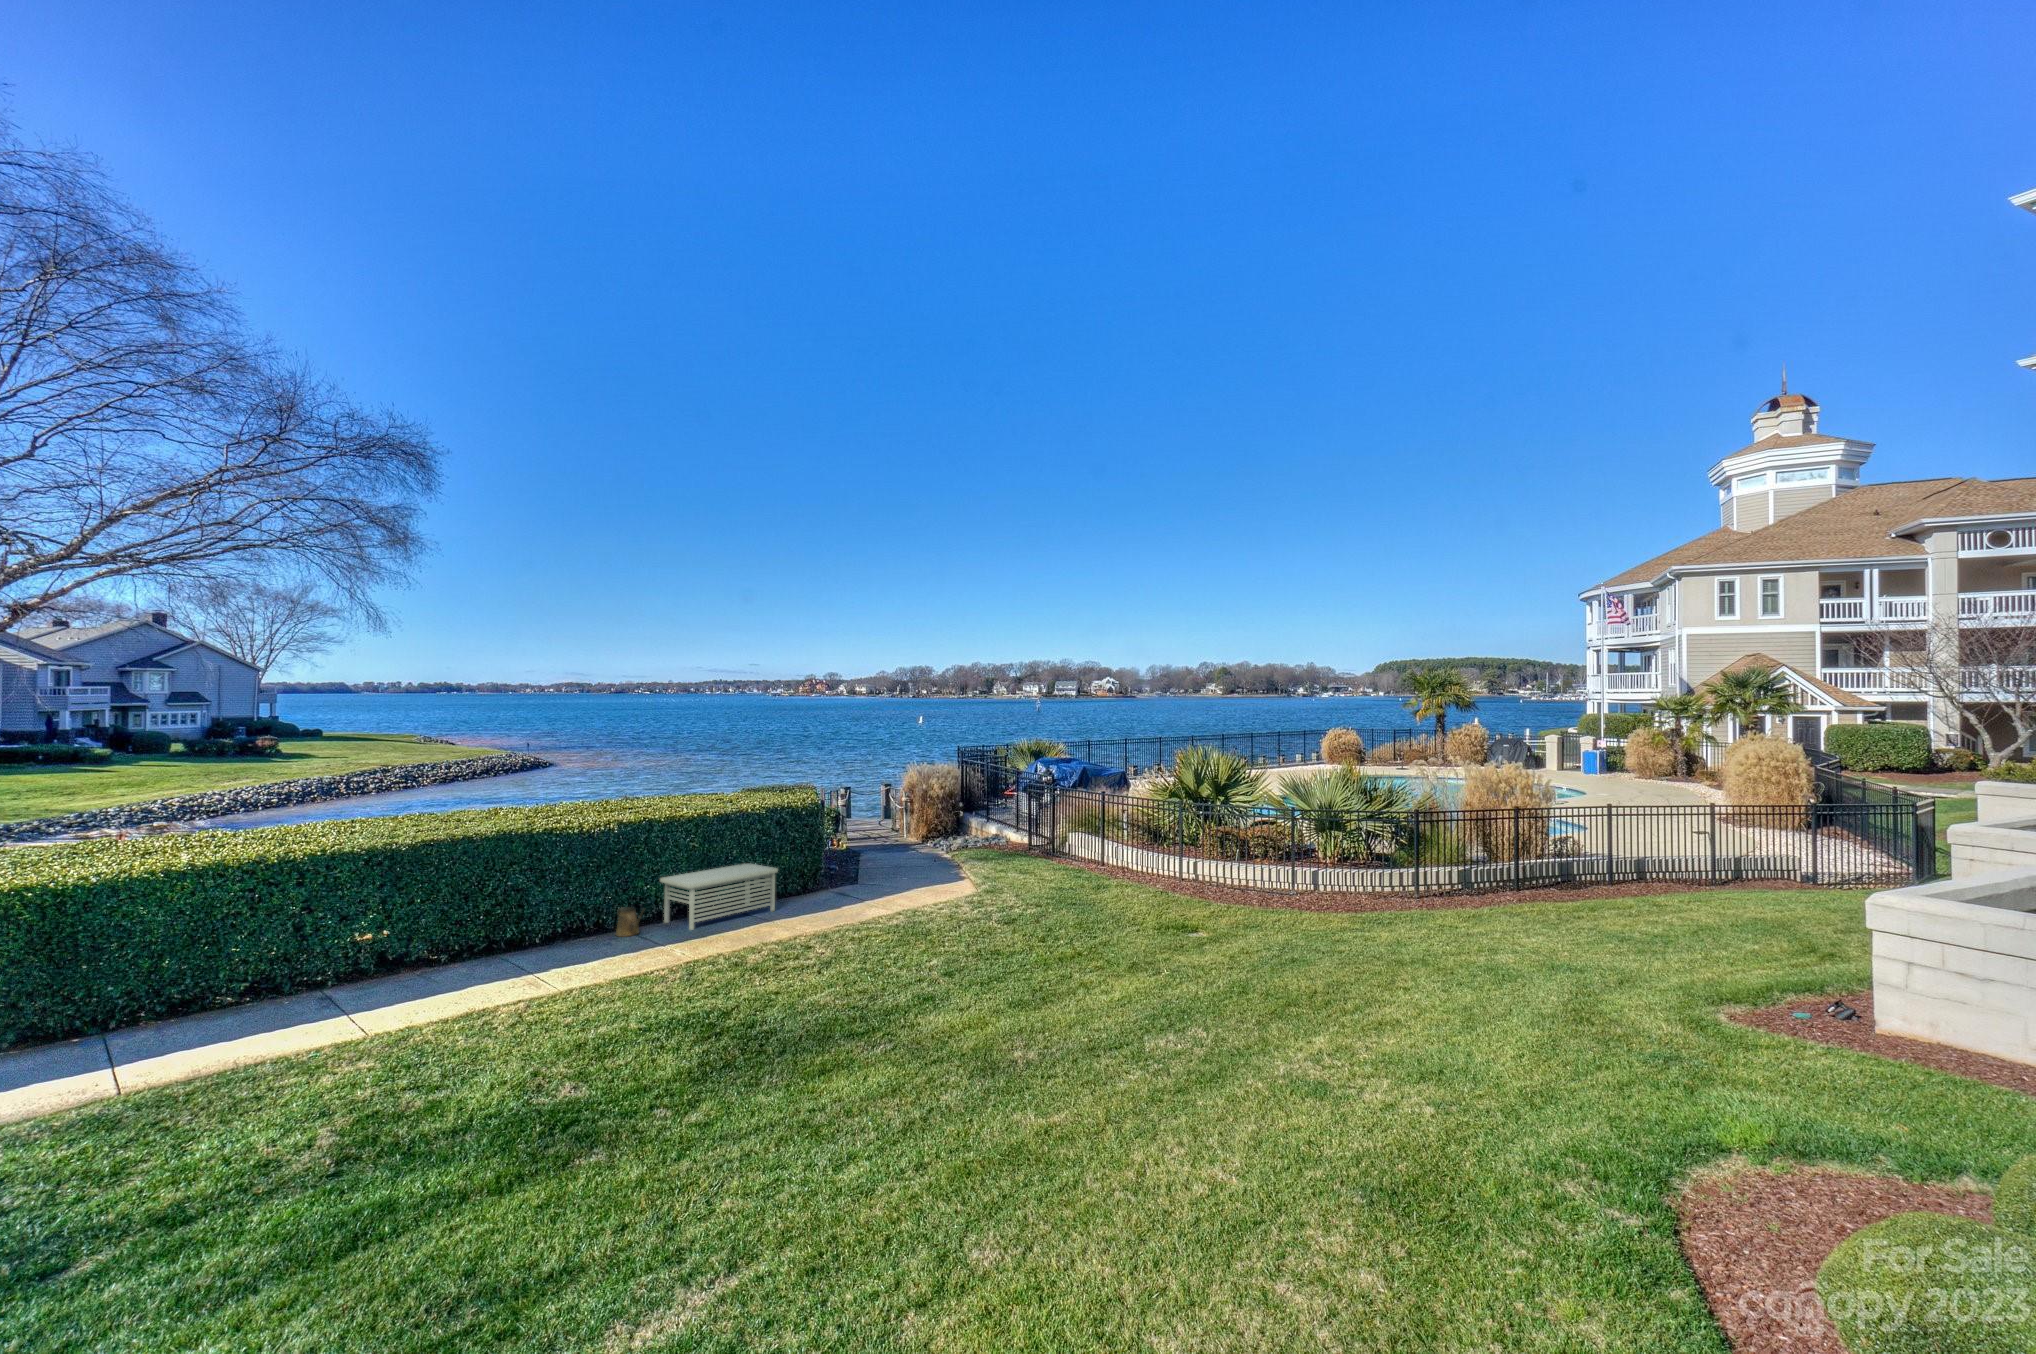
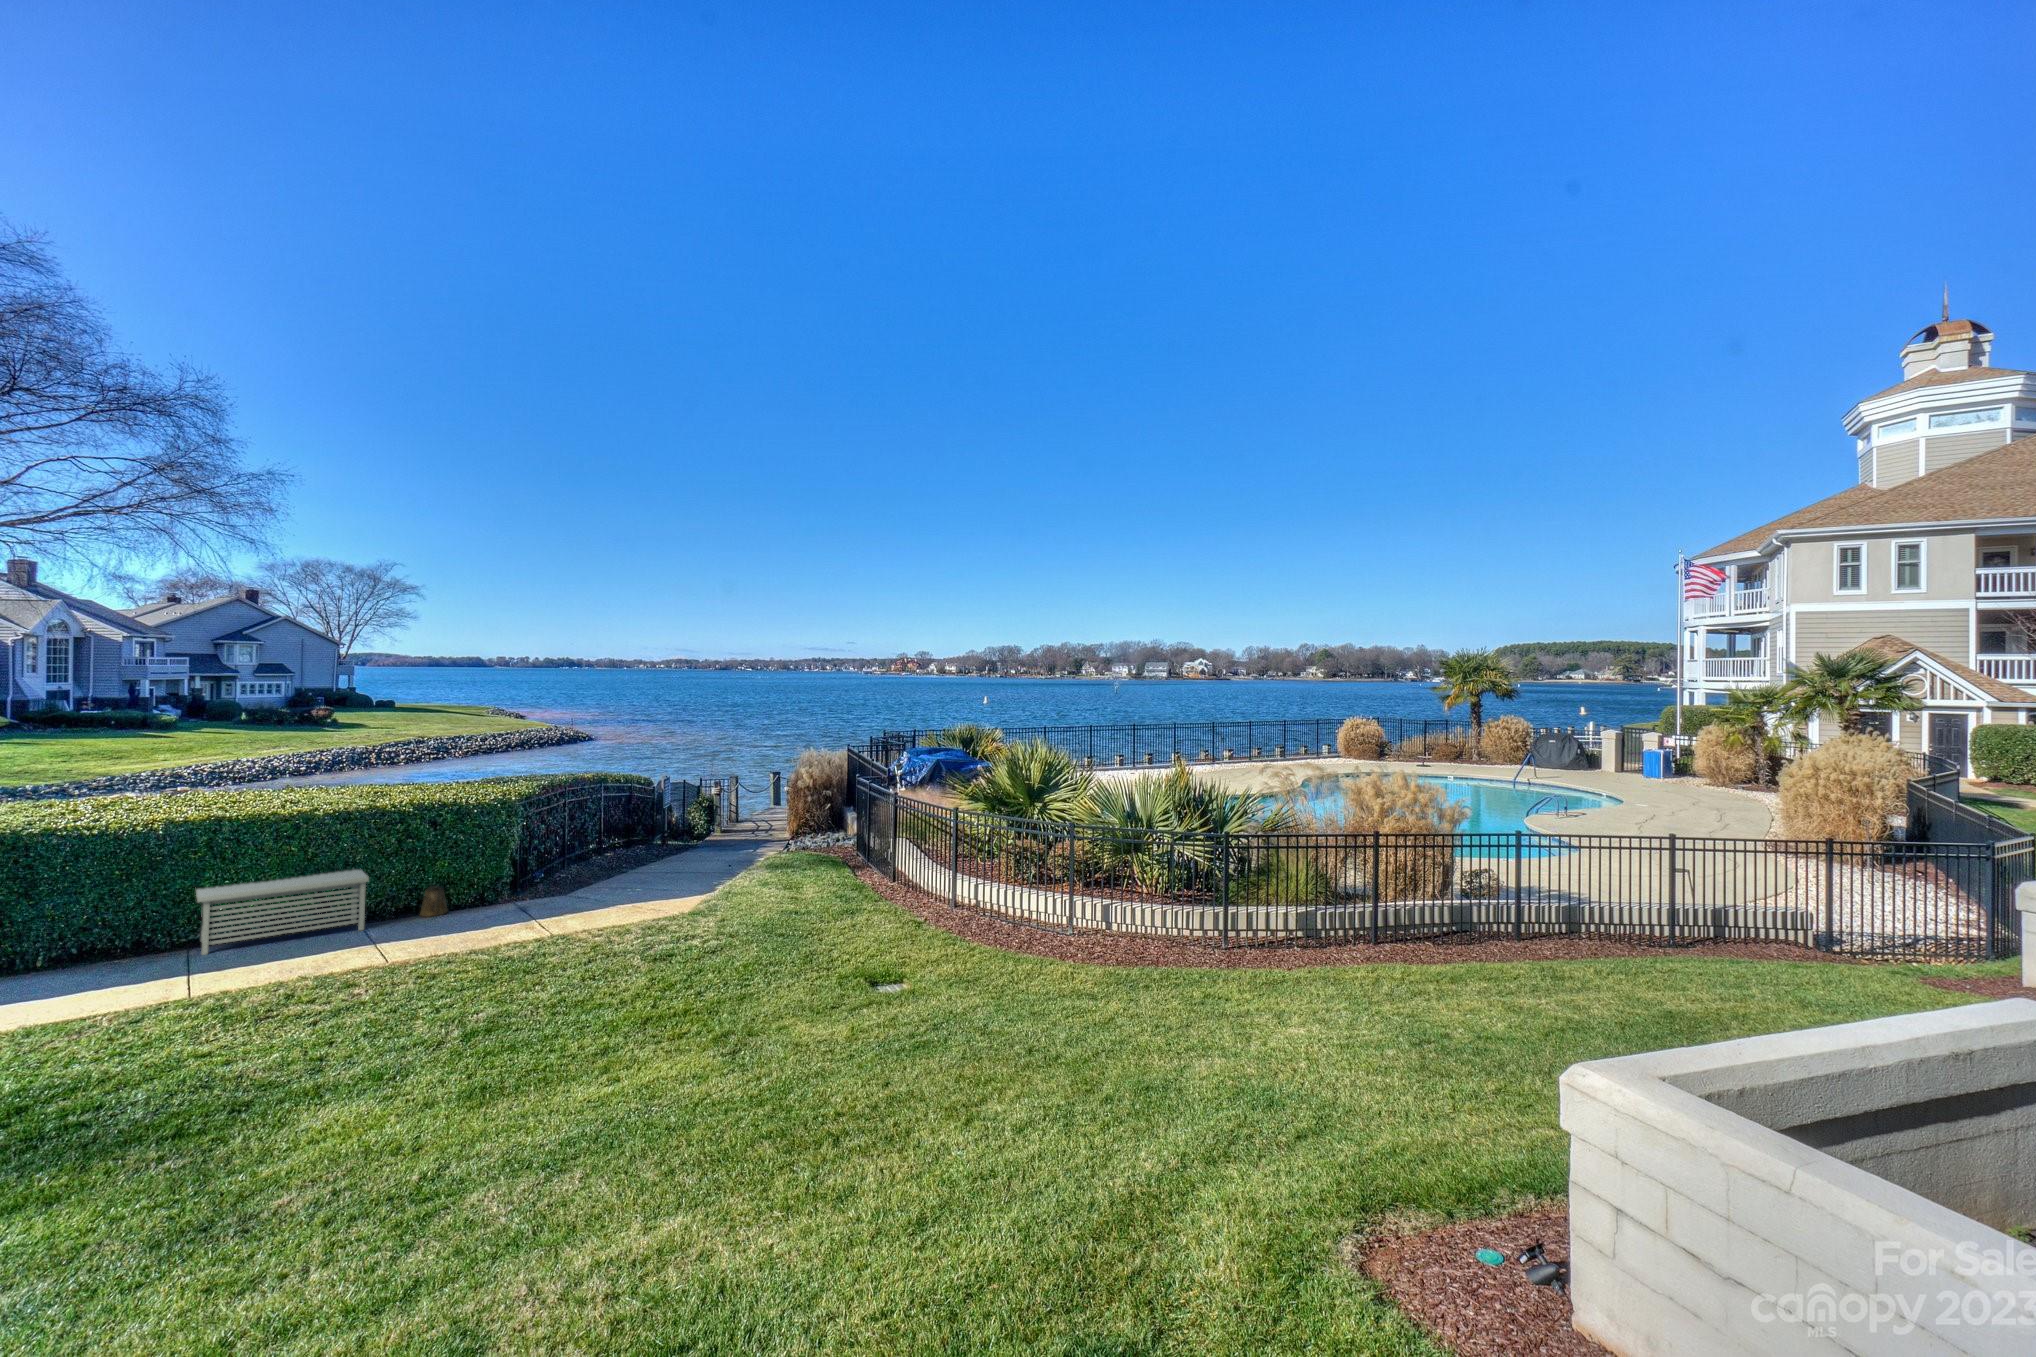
watering can: present [616,907,644,937] -> present [420,886,448,917]

